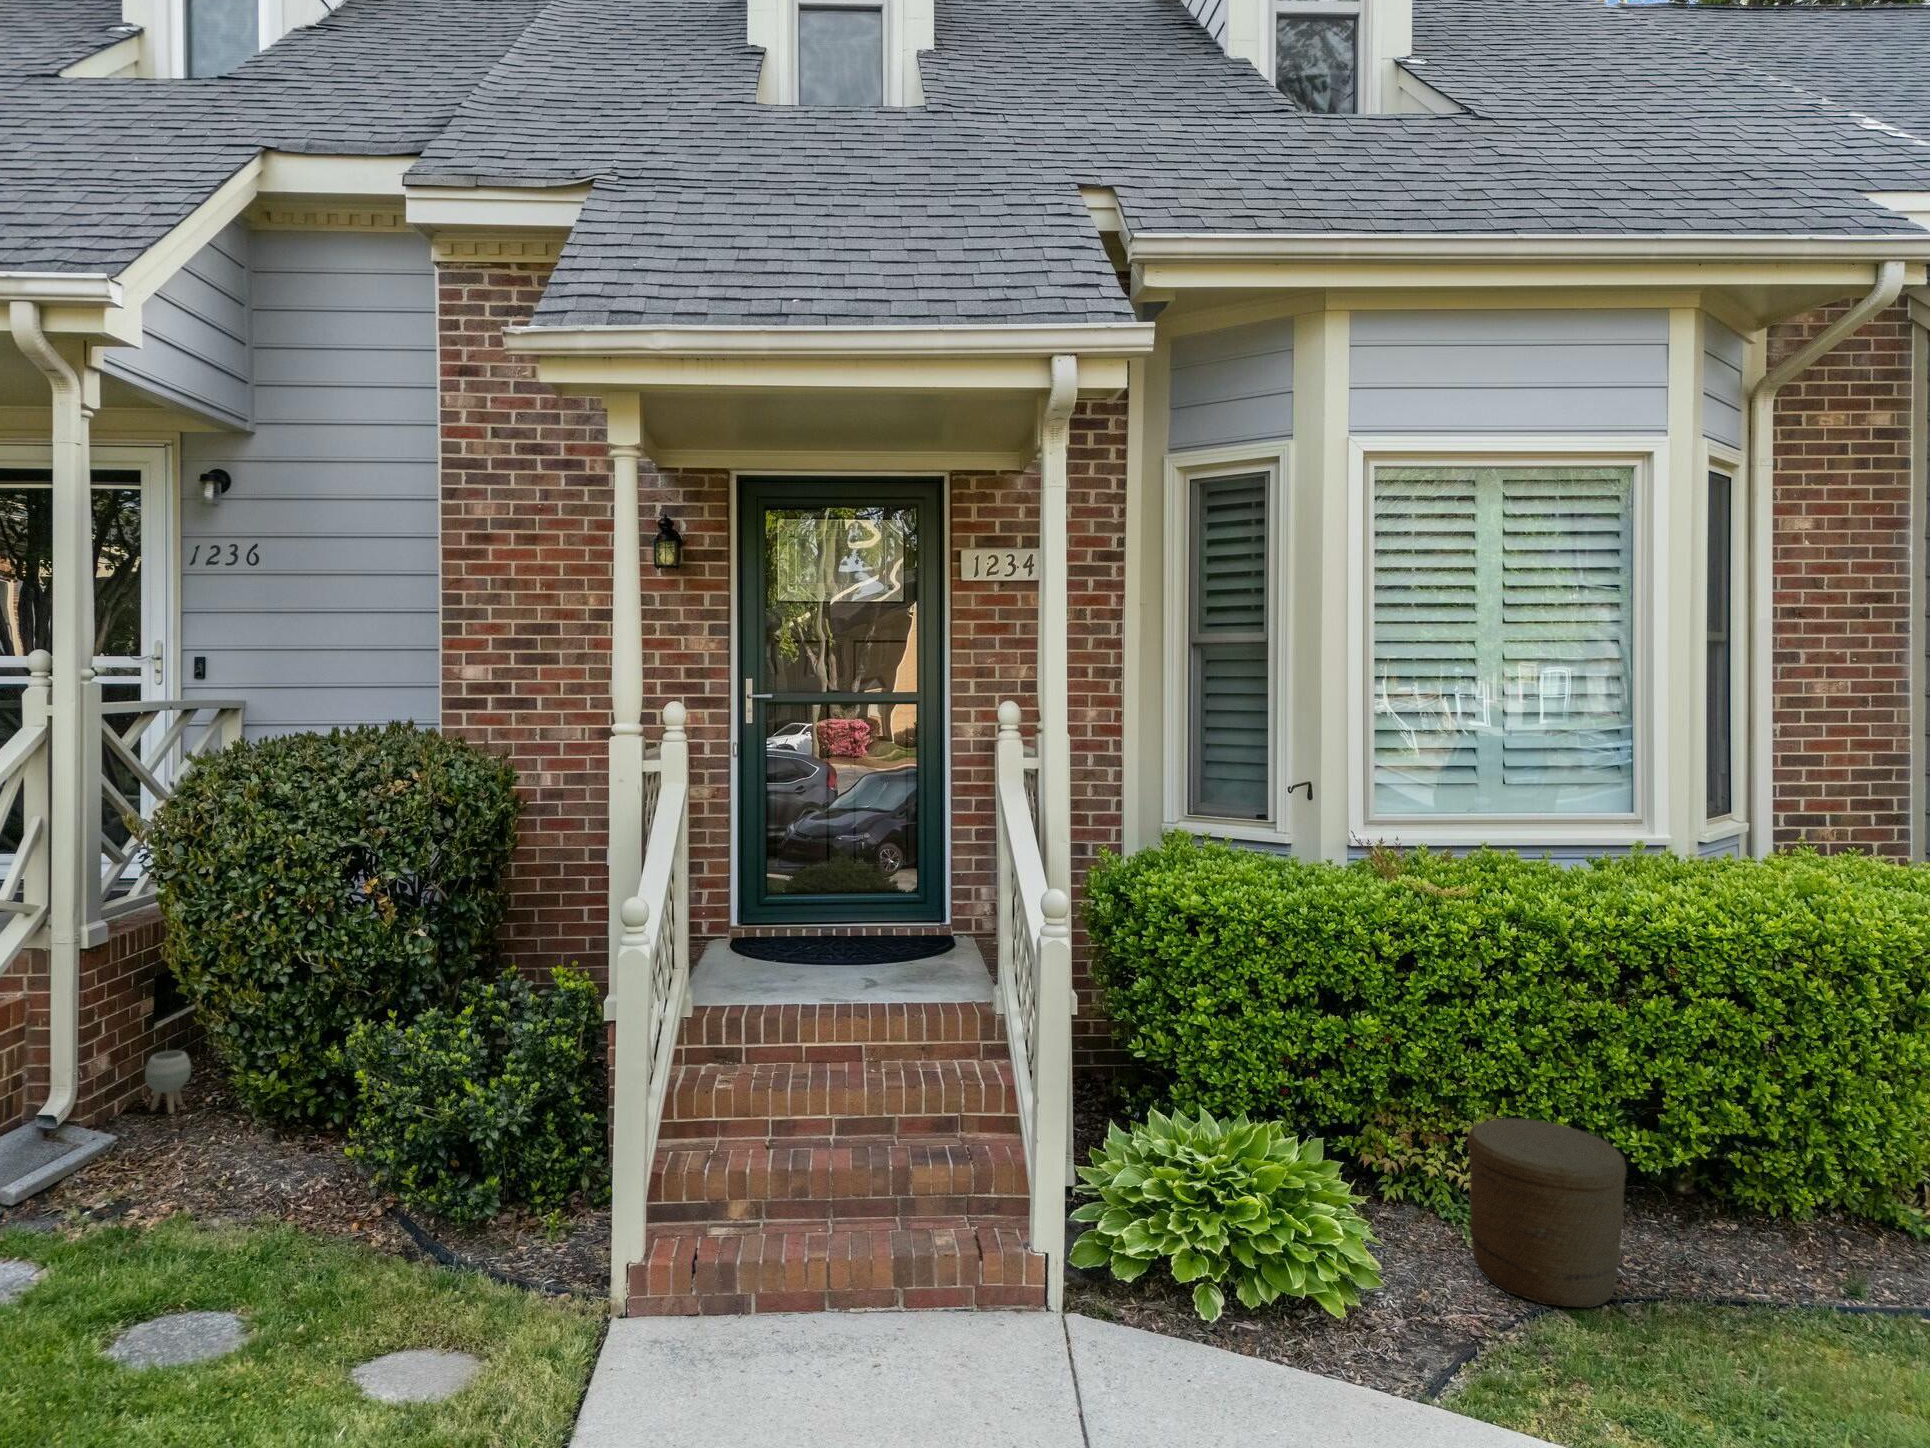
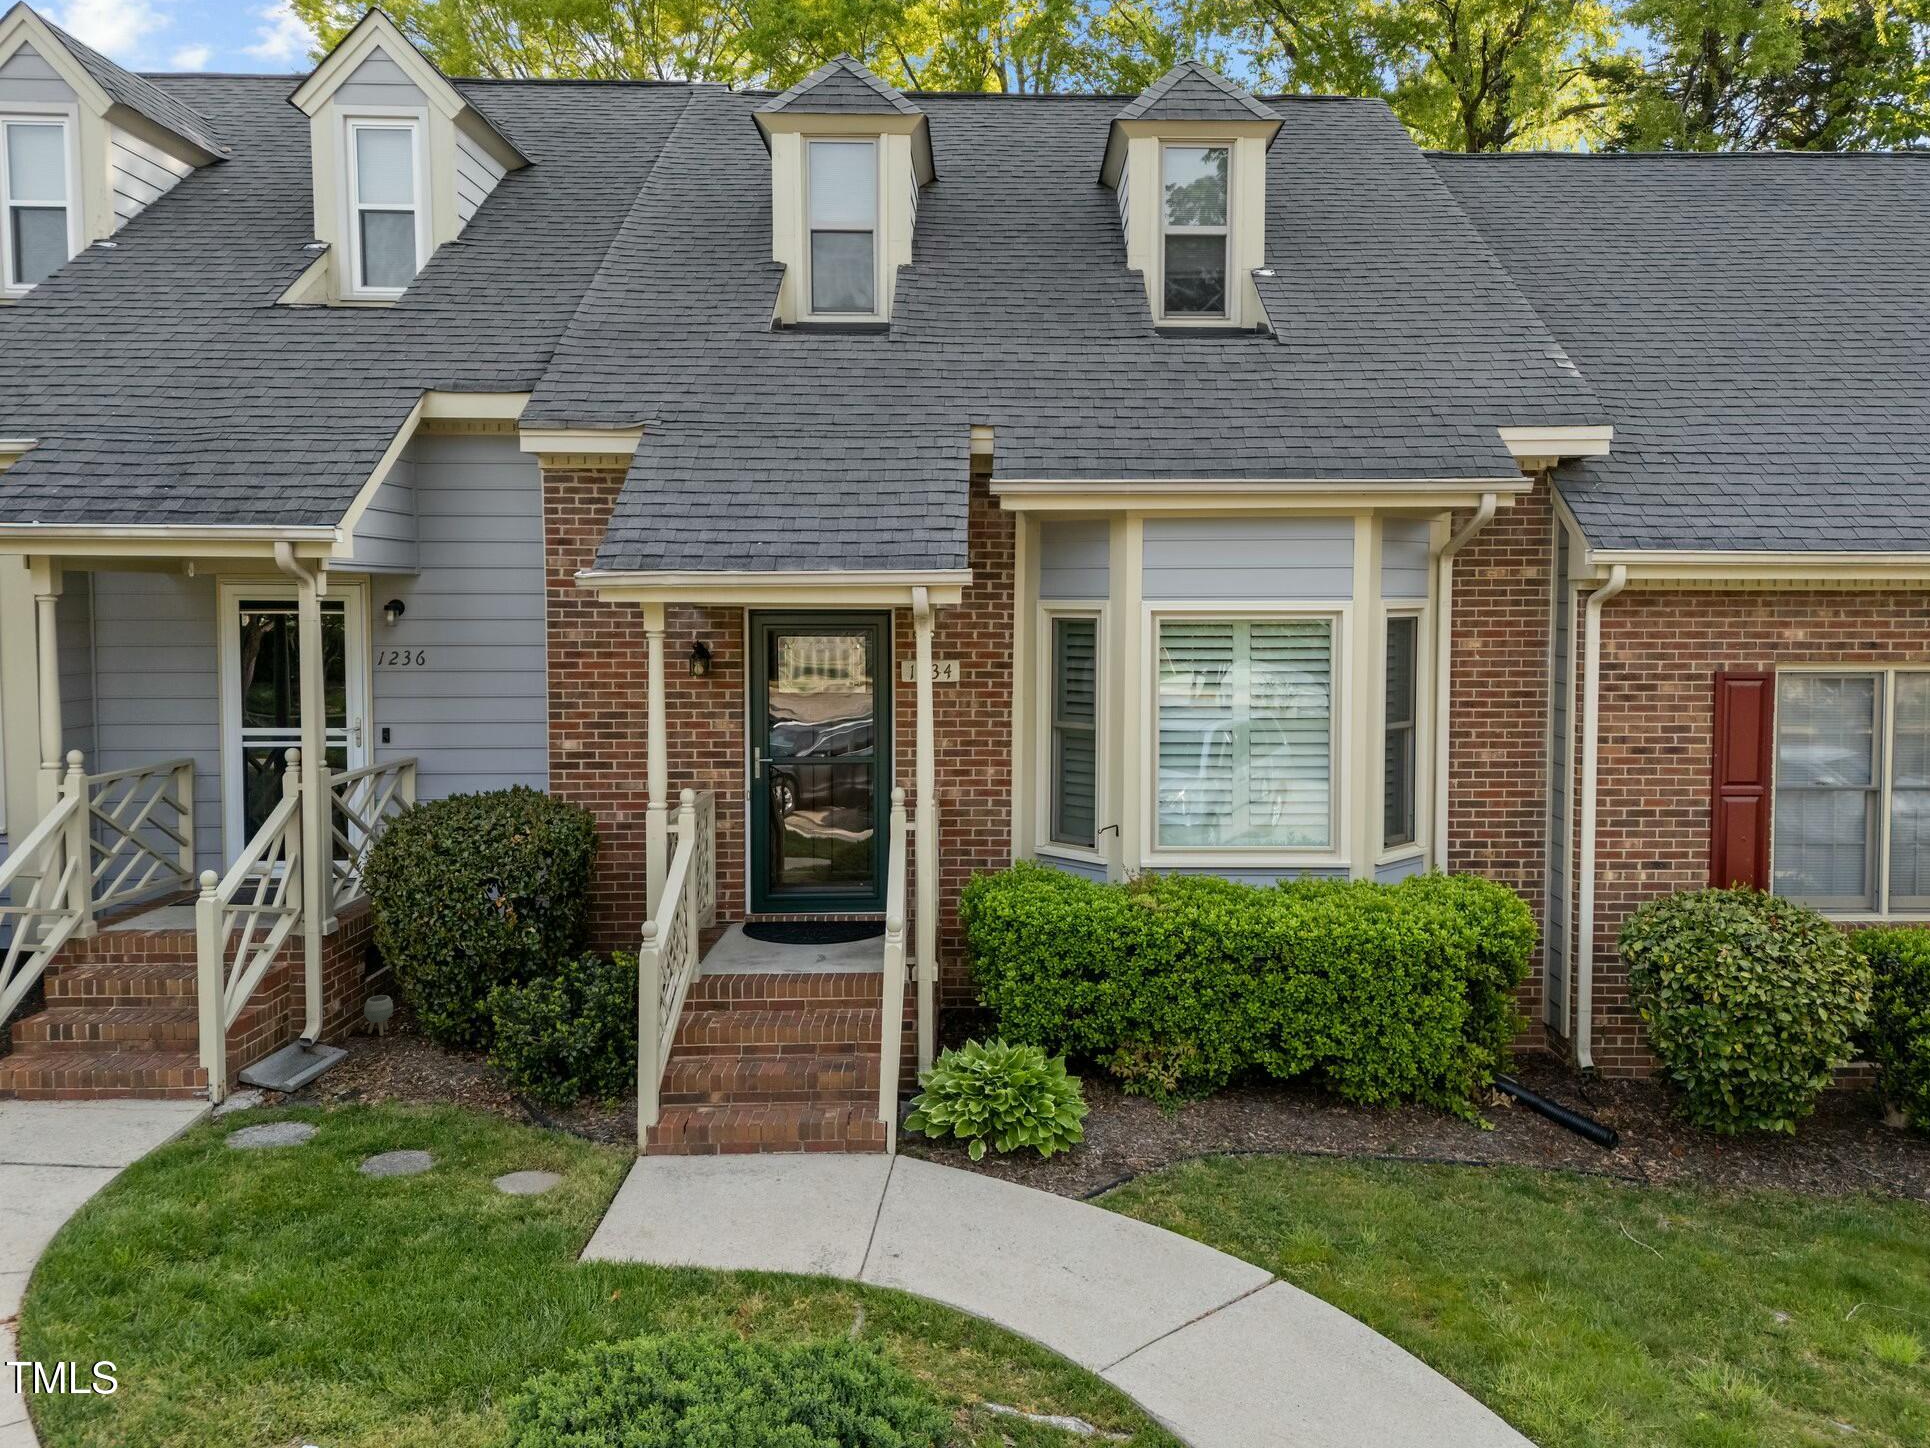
woven basket: present [1467,1118,1626,1308] -> none [1157,1046,1243,1157]

